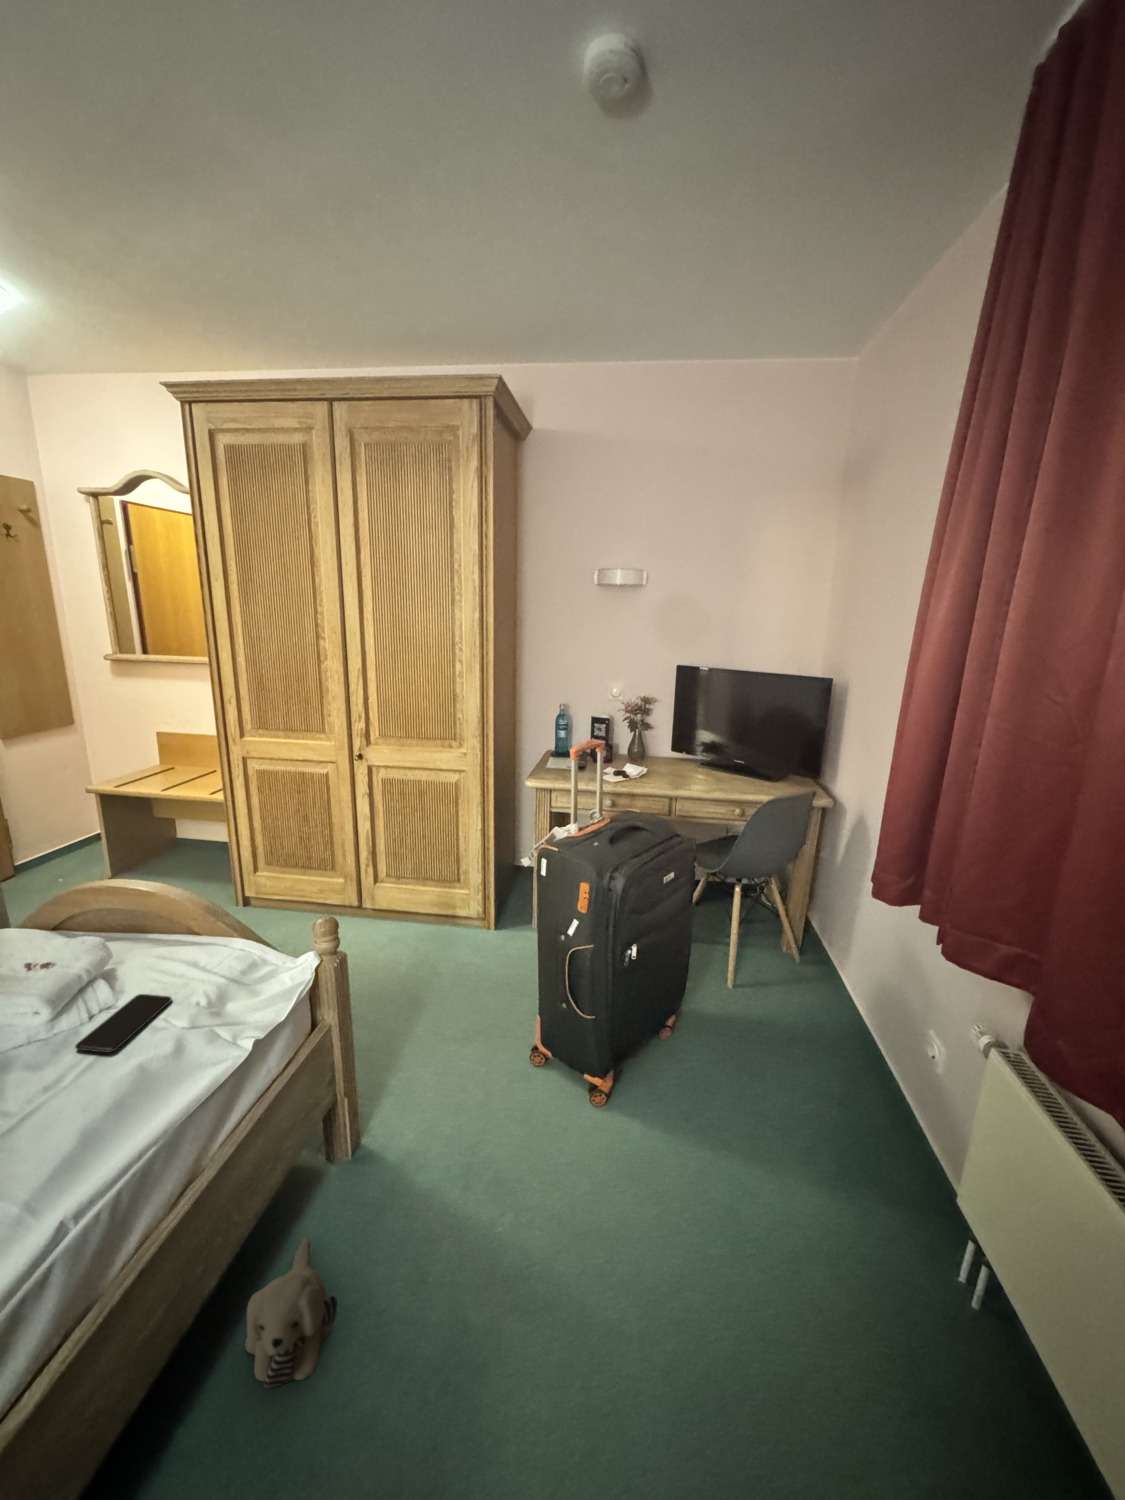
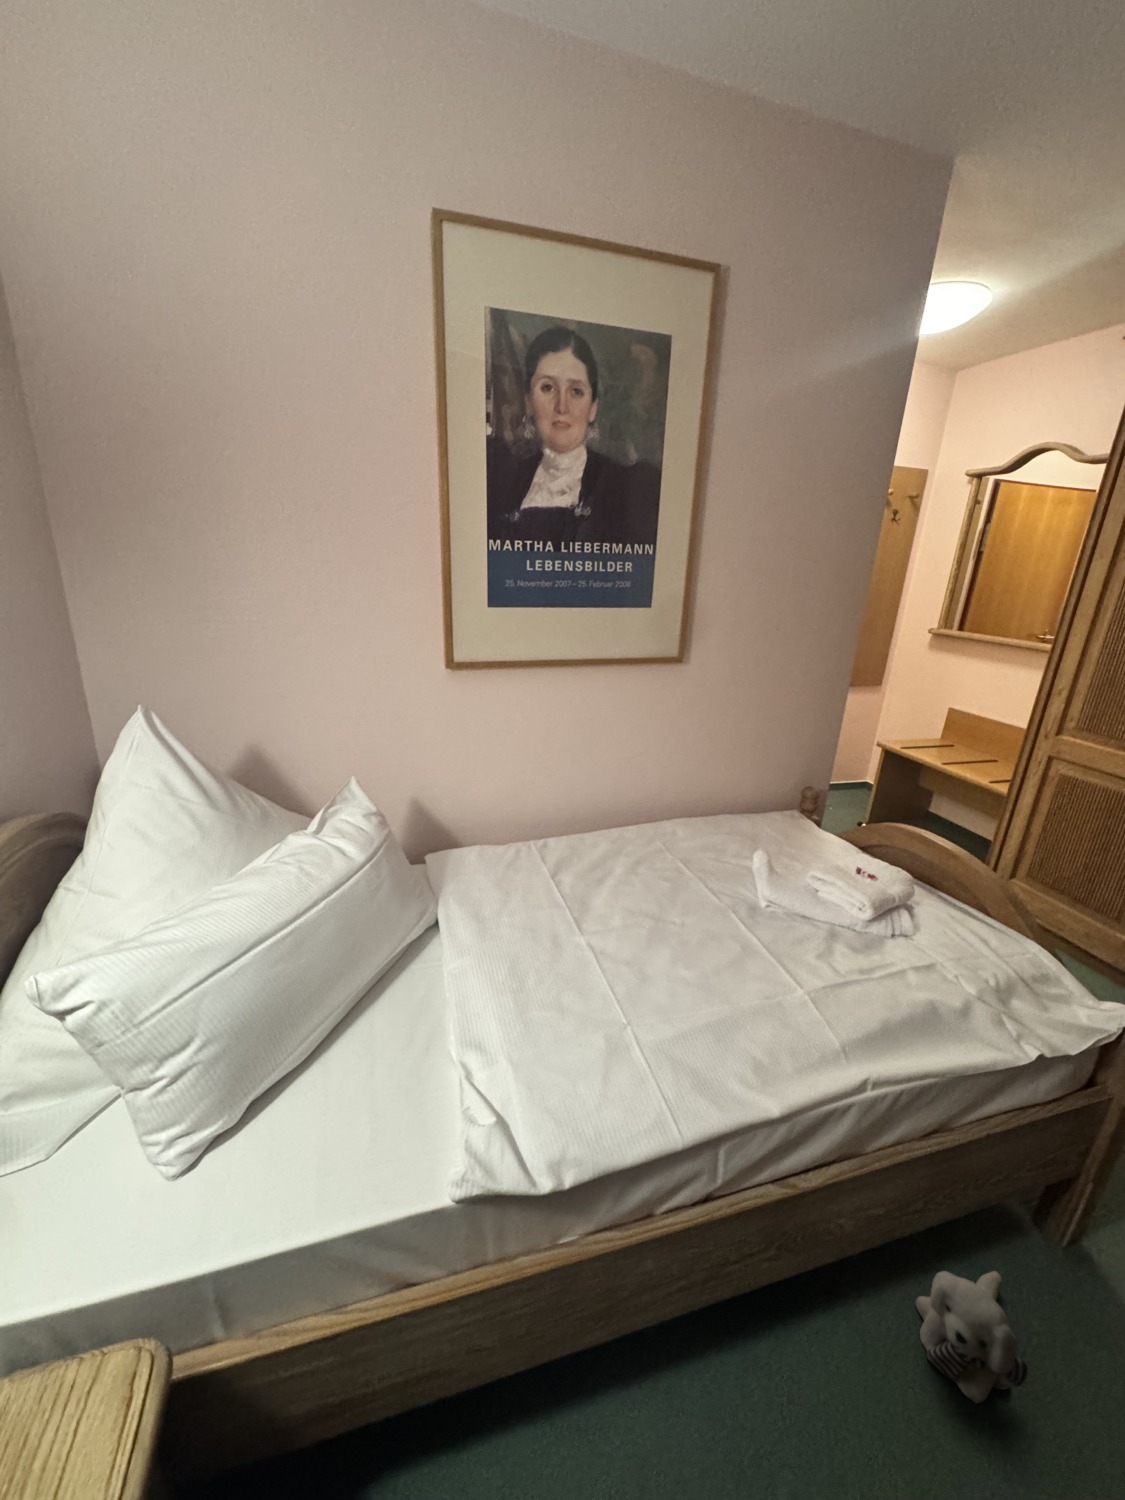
smartphone: present [75,994,171,1053] -> none [882,939,962,975]

